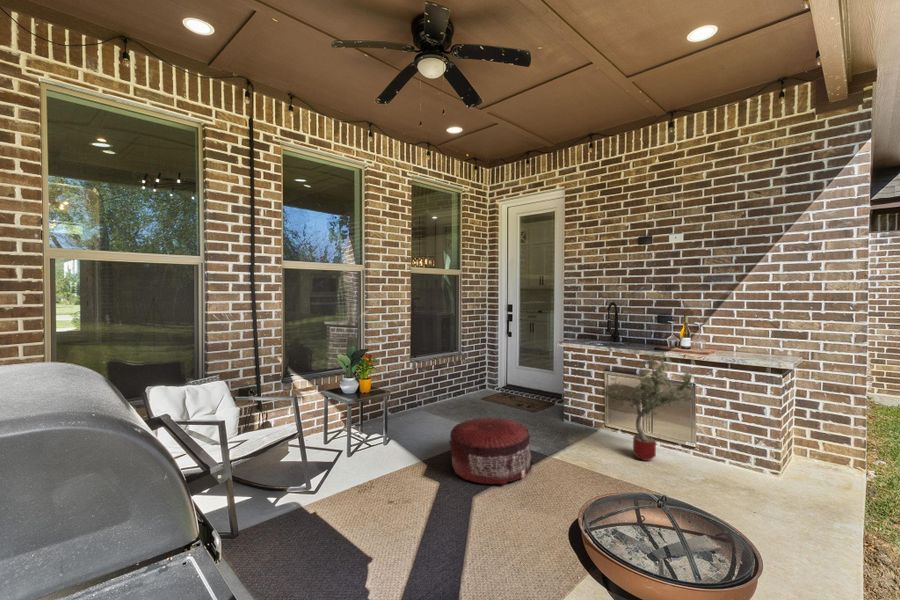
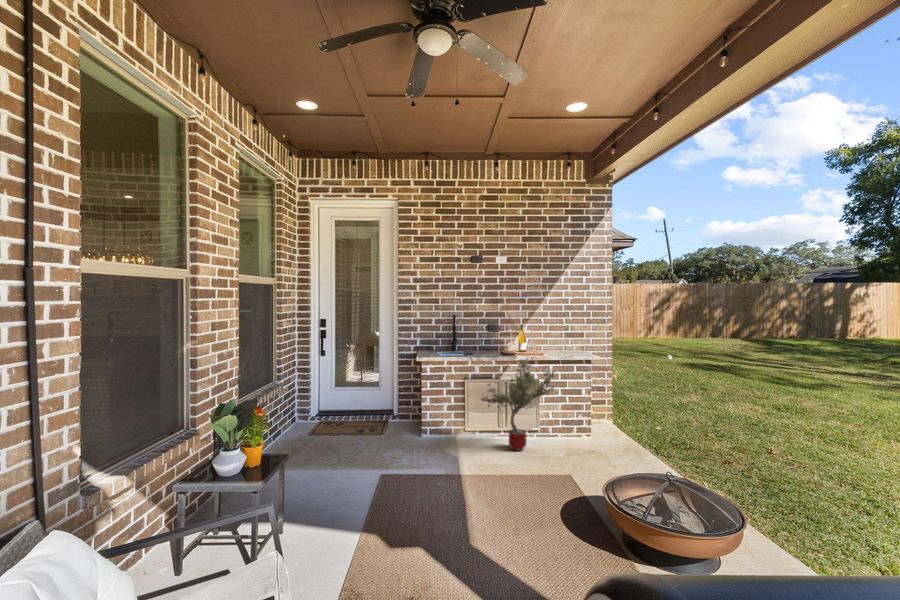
pouf: present [449,418,533,484] -> none [388,443,475,521]

